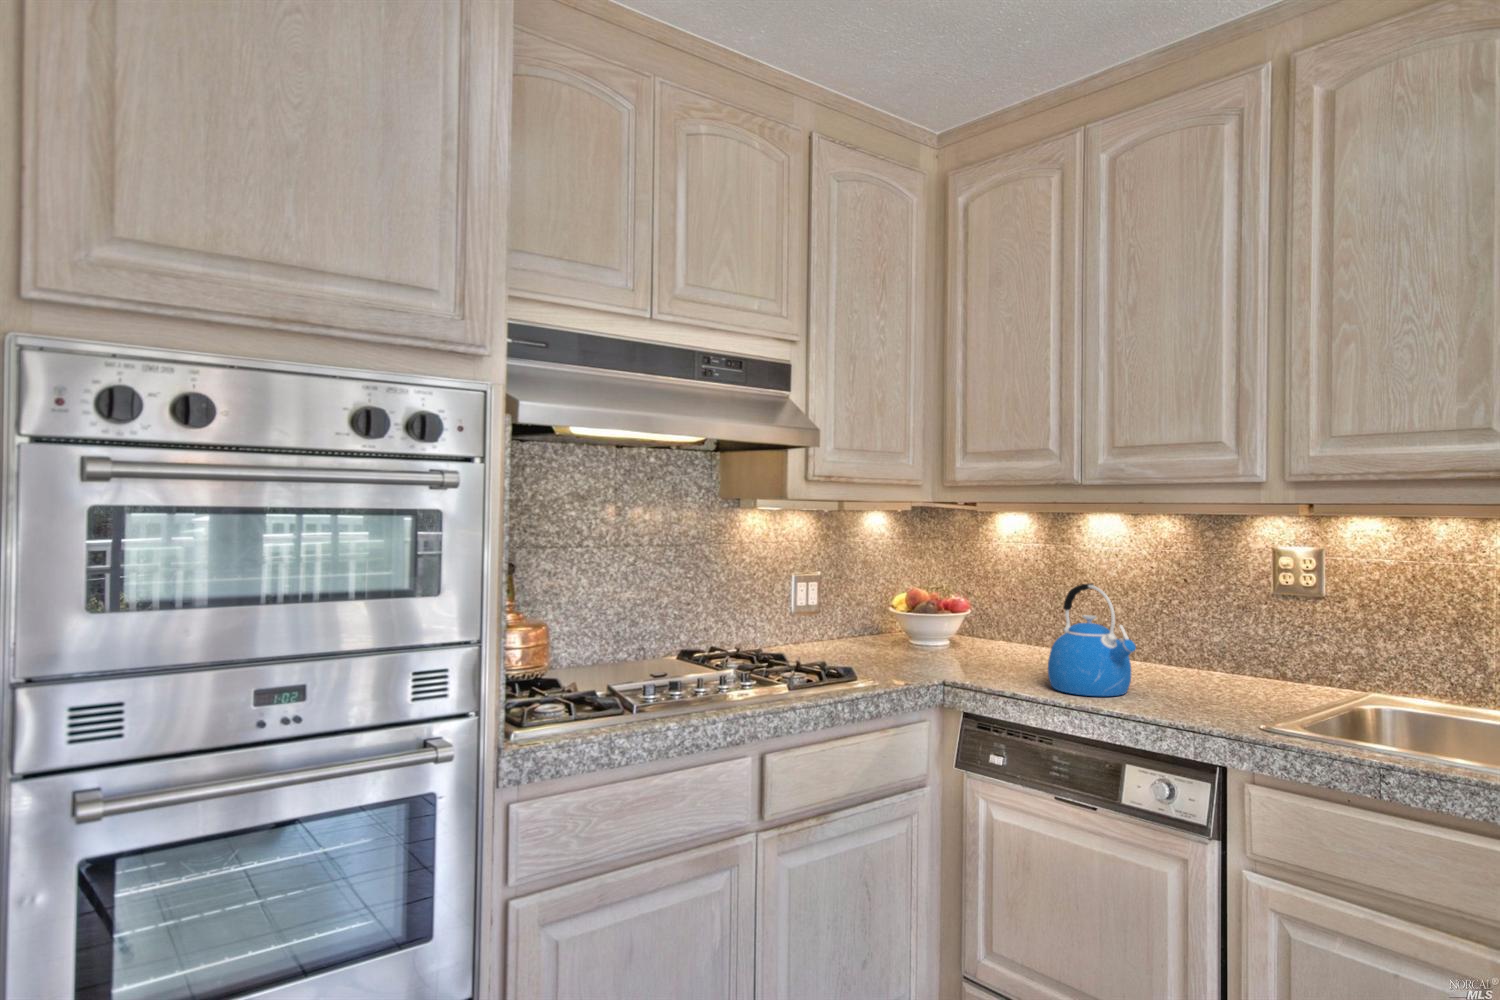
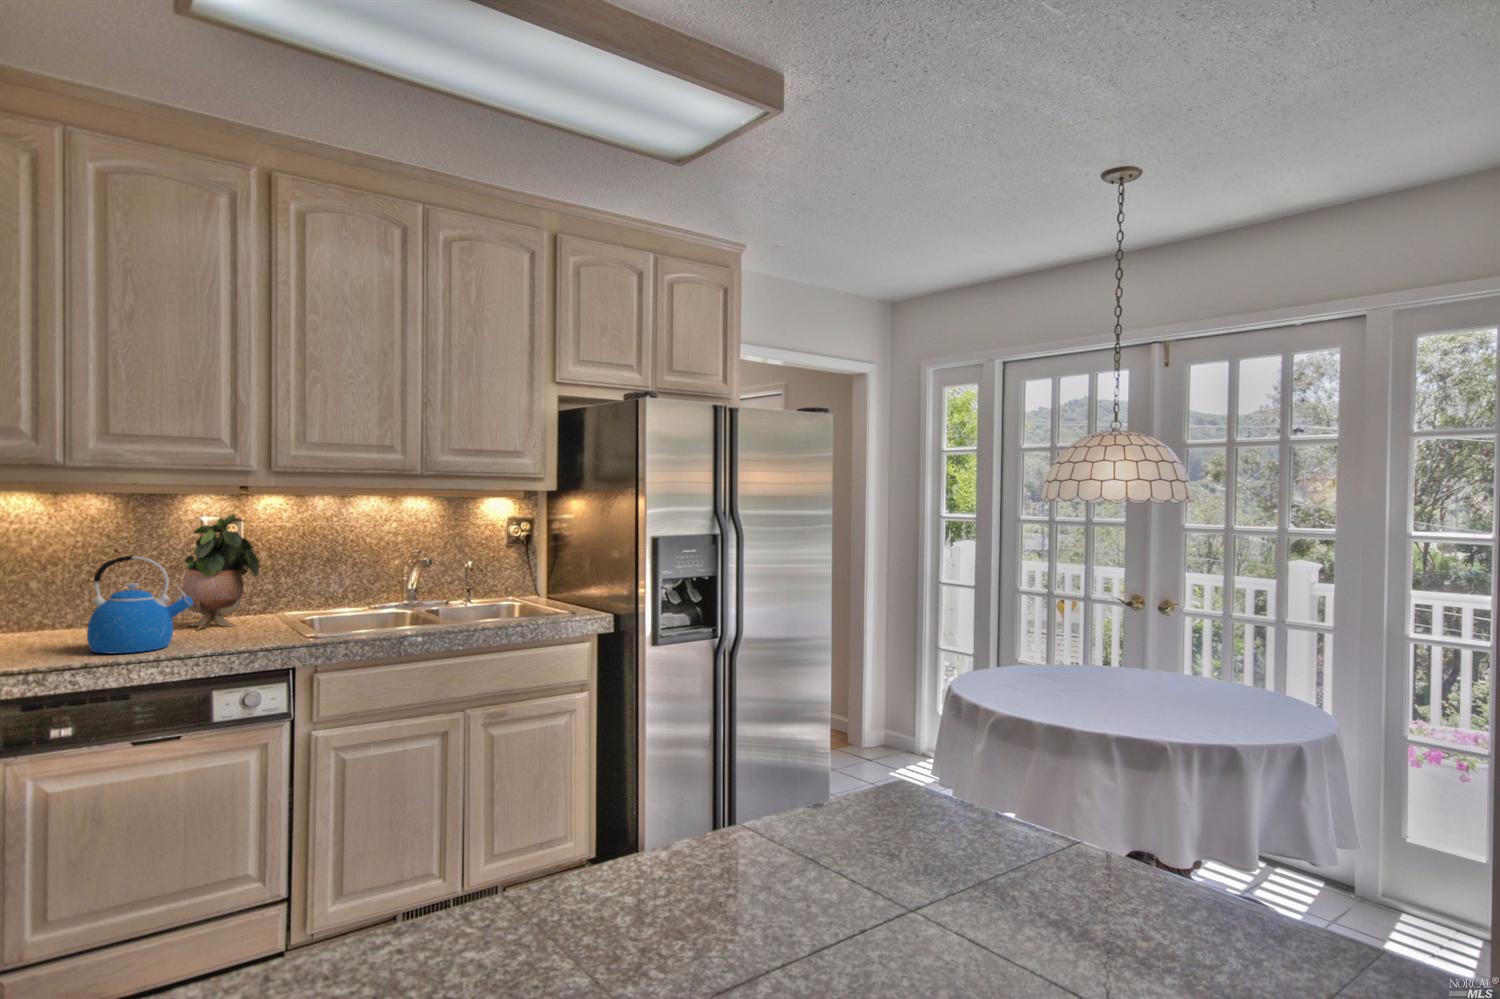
potted plant: none [1208,541,1297,695] -> present [182,514,260,629]

